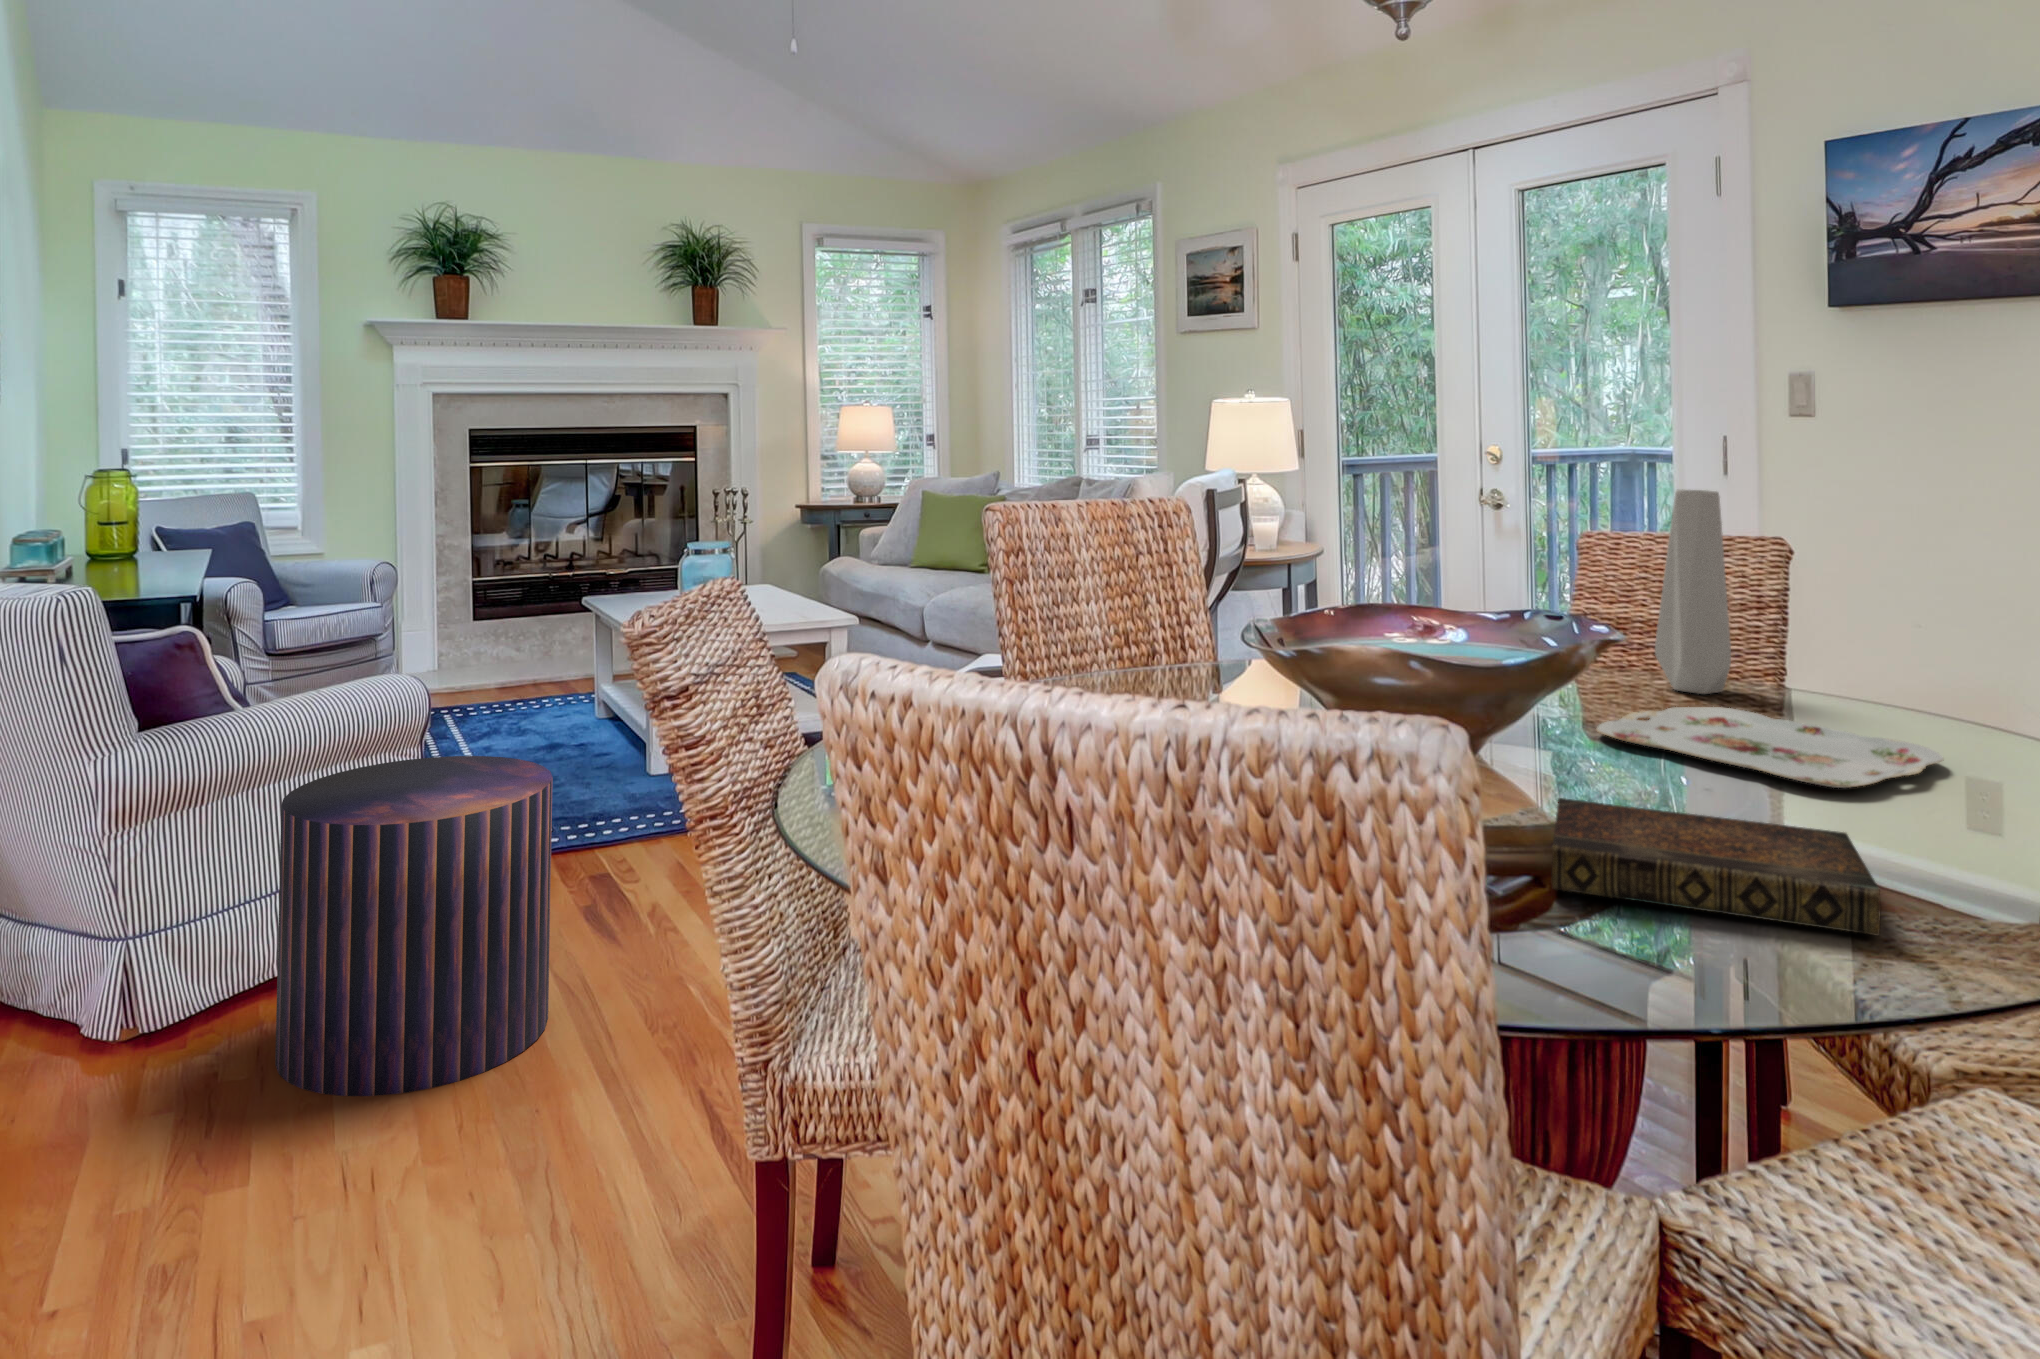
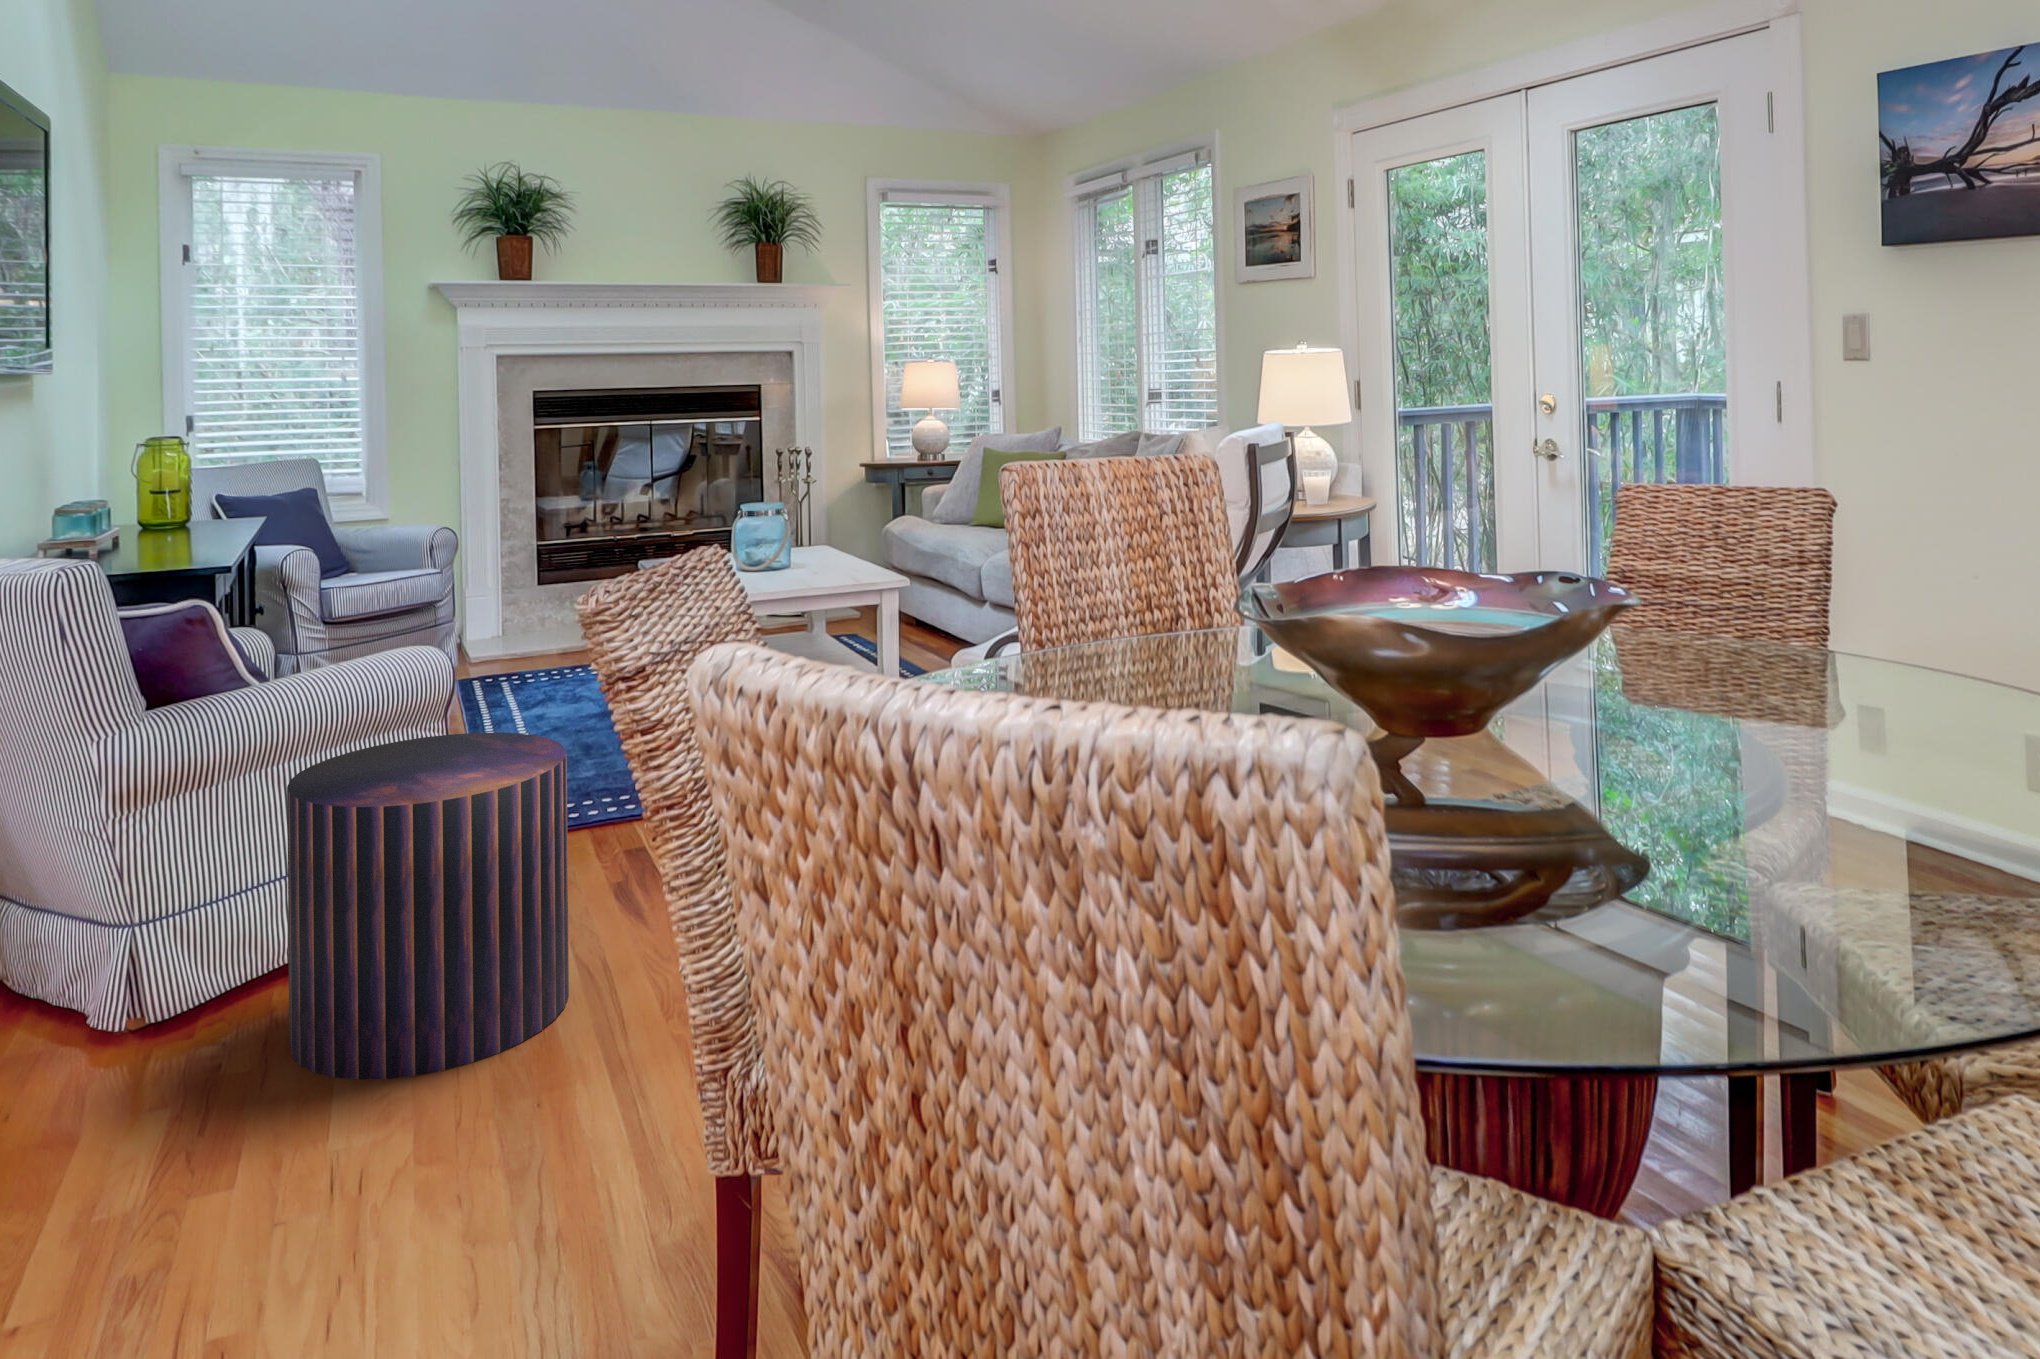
vase: present [1655,489,1731,694] -> none [1691,445,1770,657]
serving tray: present [1597,707,1943,788] -> none [1623,671,1987,758]
book: present [1552,798,1881,936] -> none [1554,775,1903,925]

